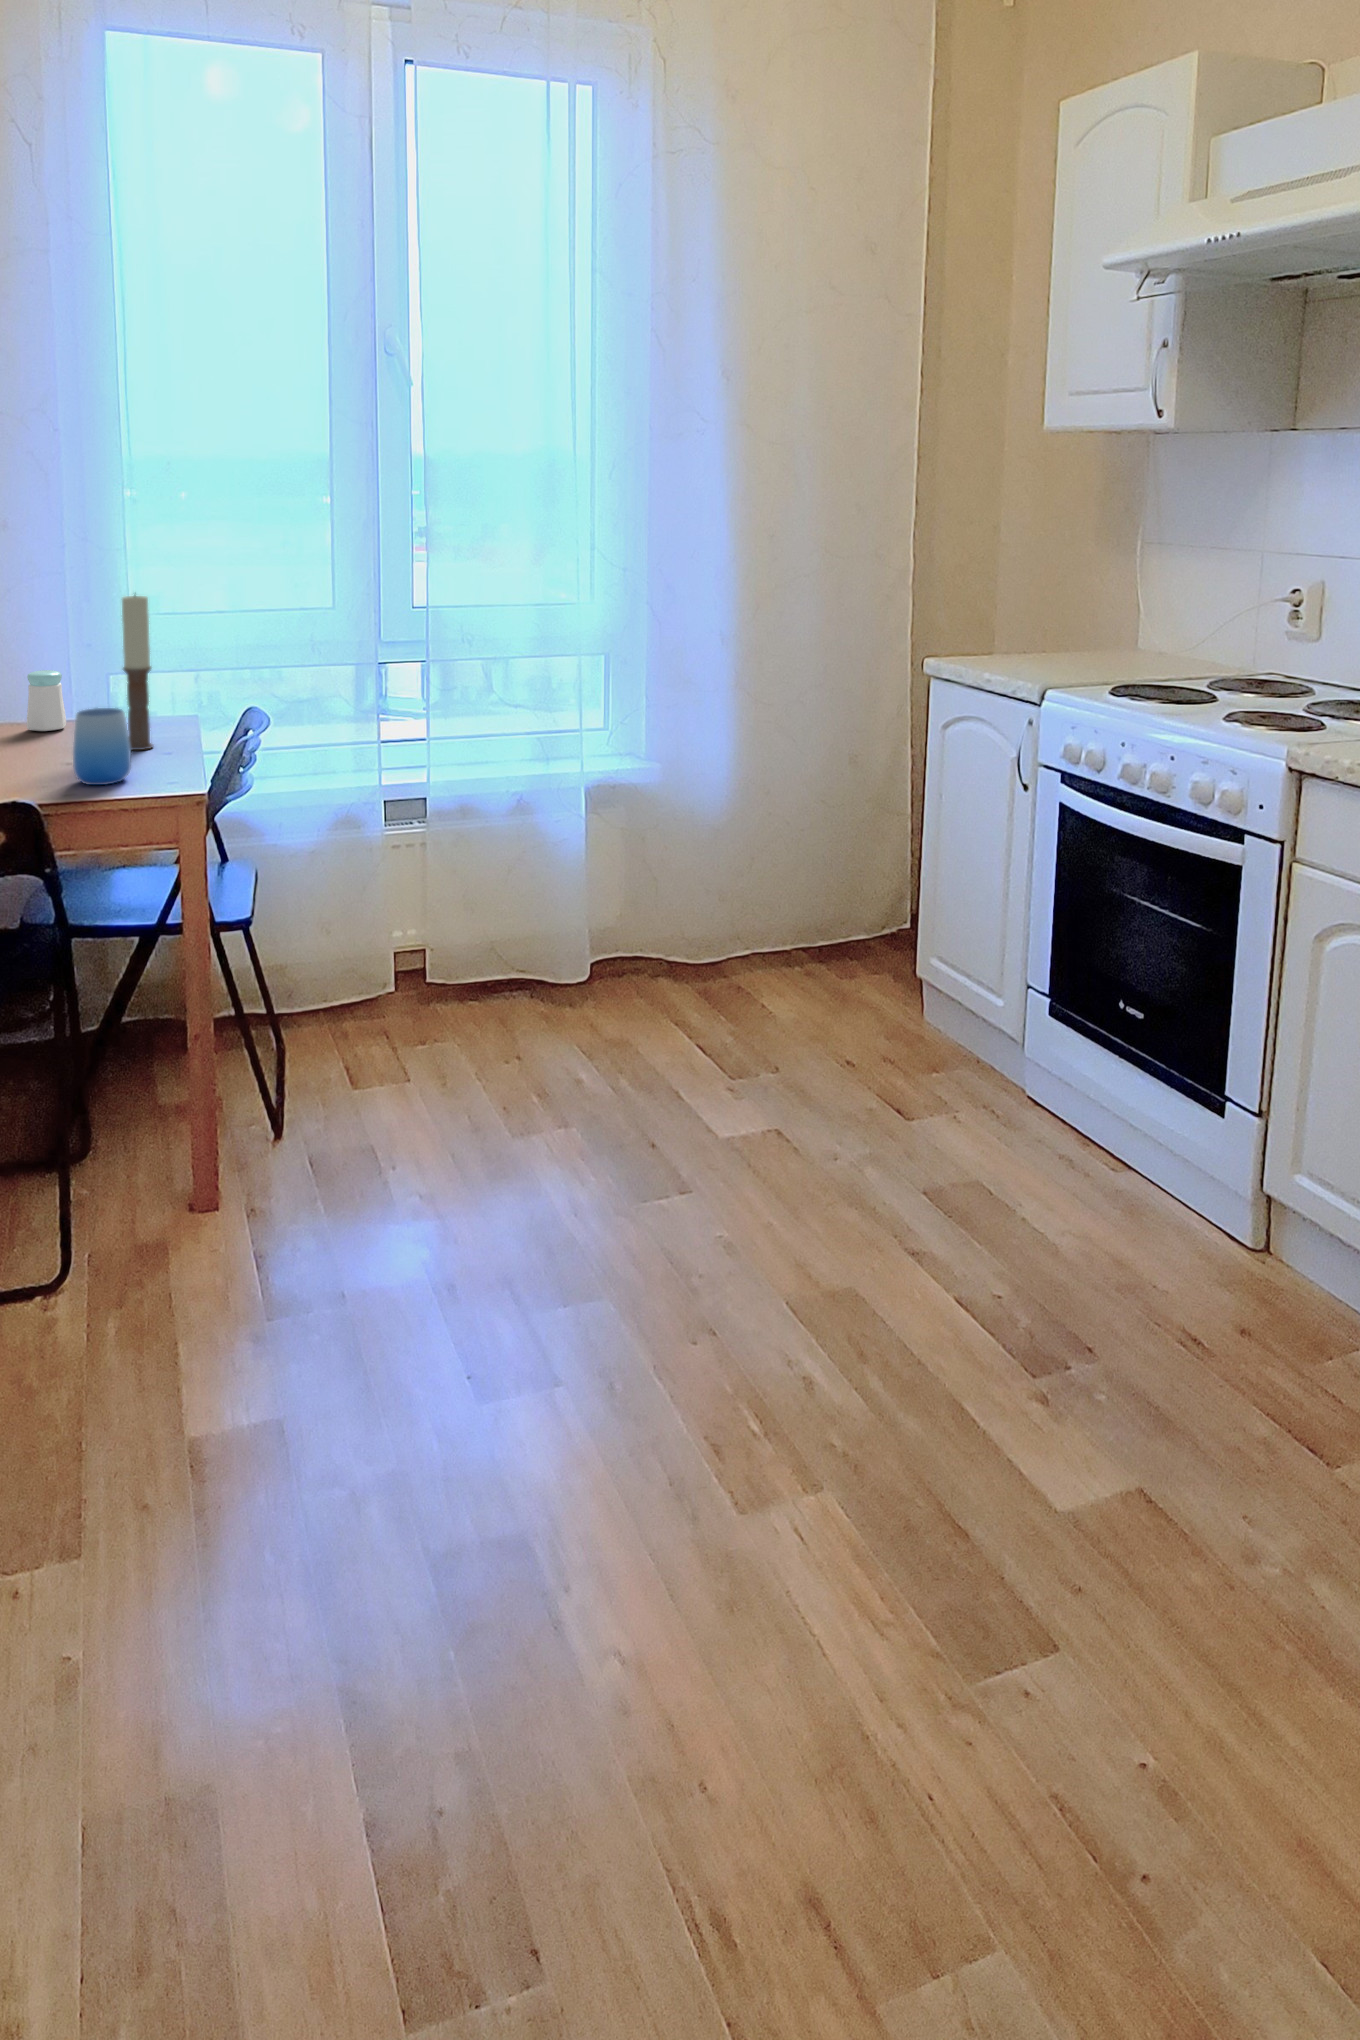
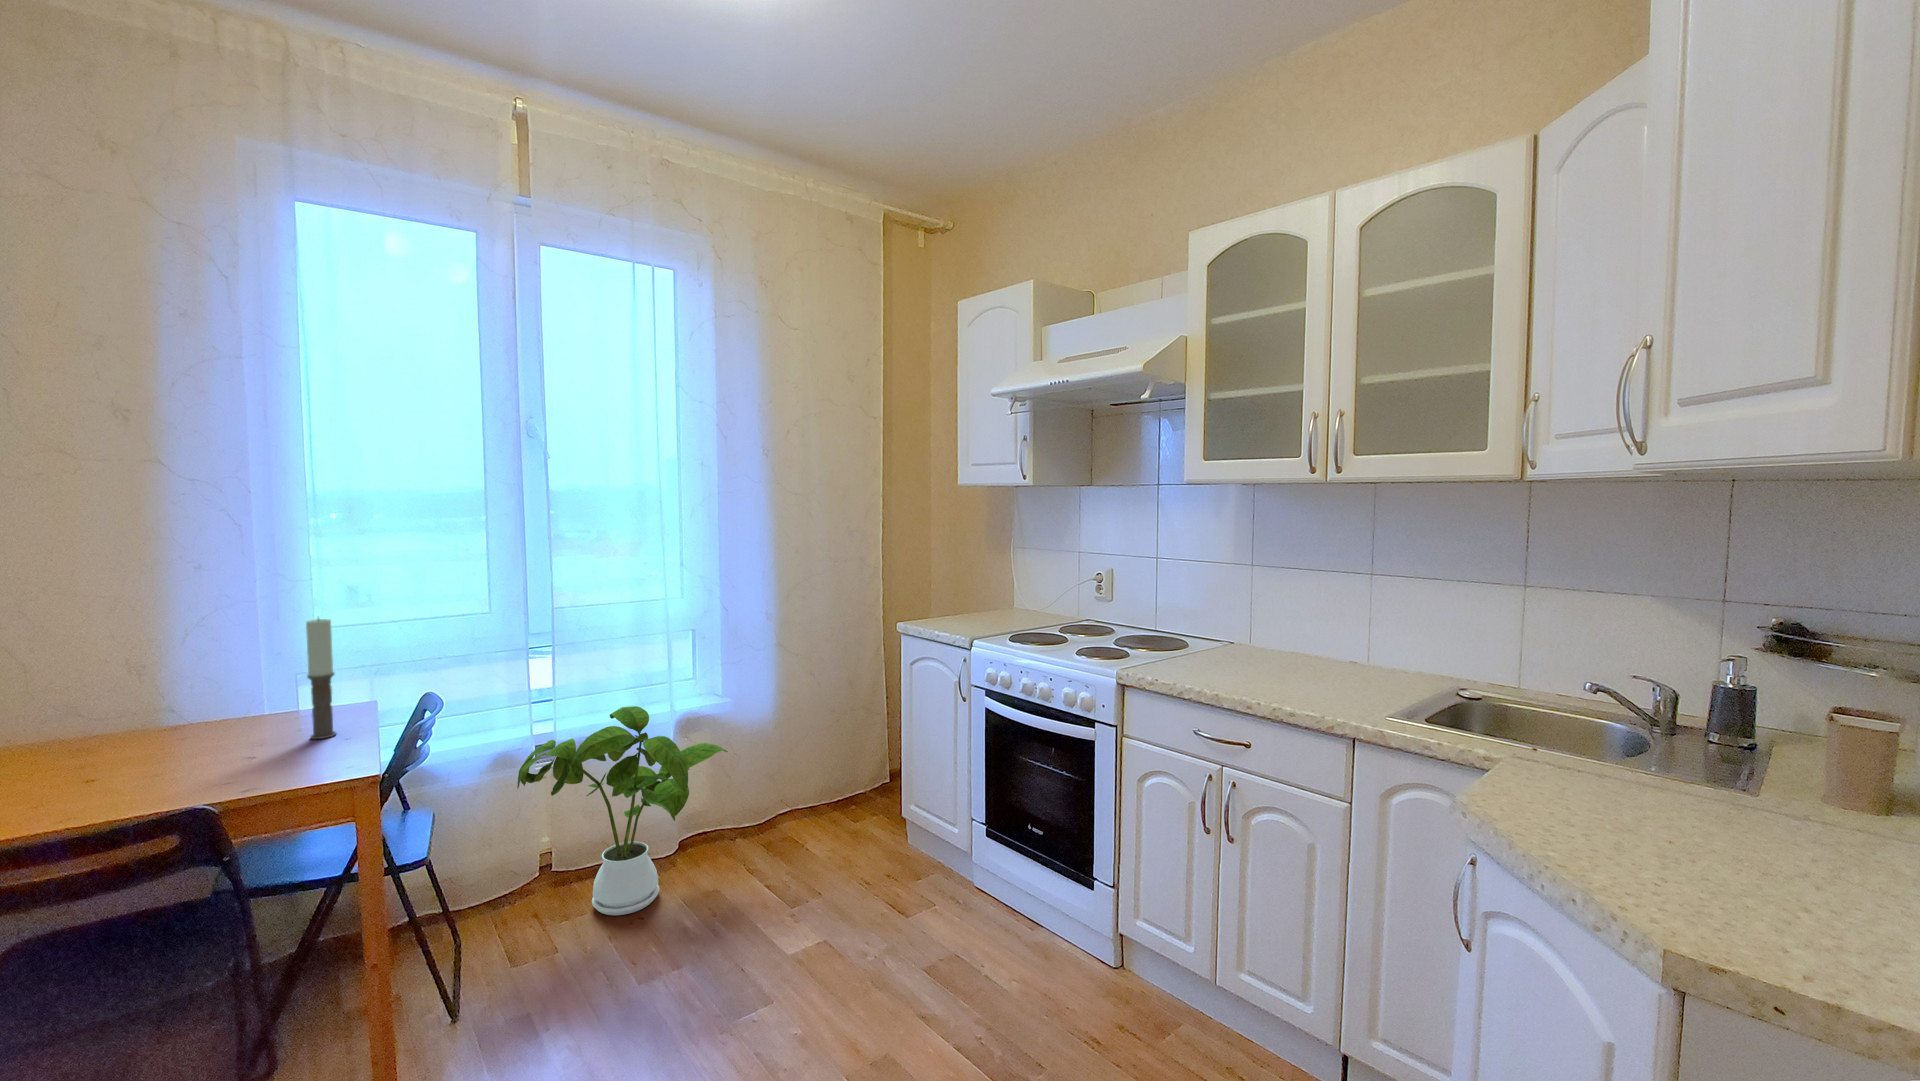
salt shaker: present [27,670,66,731] -> none [216,679,256,729]
cup: present [73,708,131,785] -> none [254,713,312,778]
house plant: none [359,752,644,1052] -> present [517,706,727,915]

